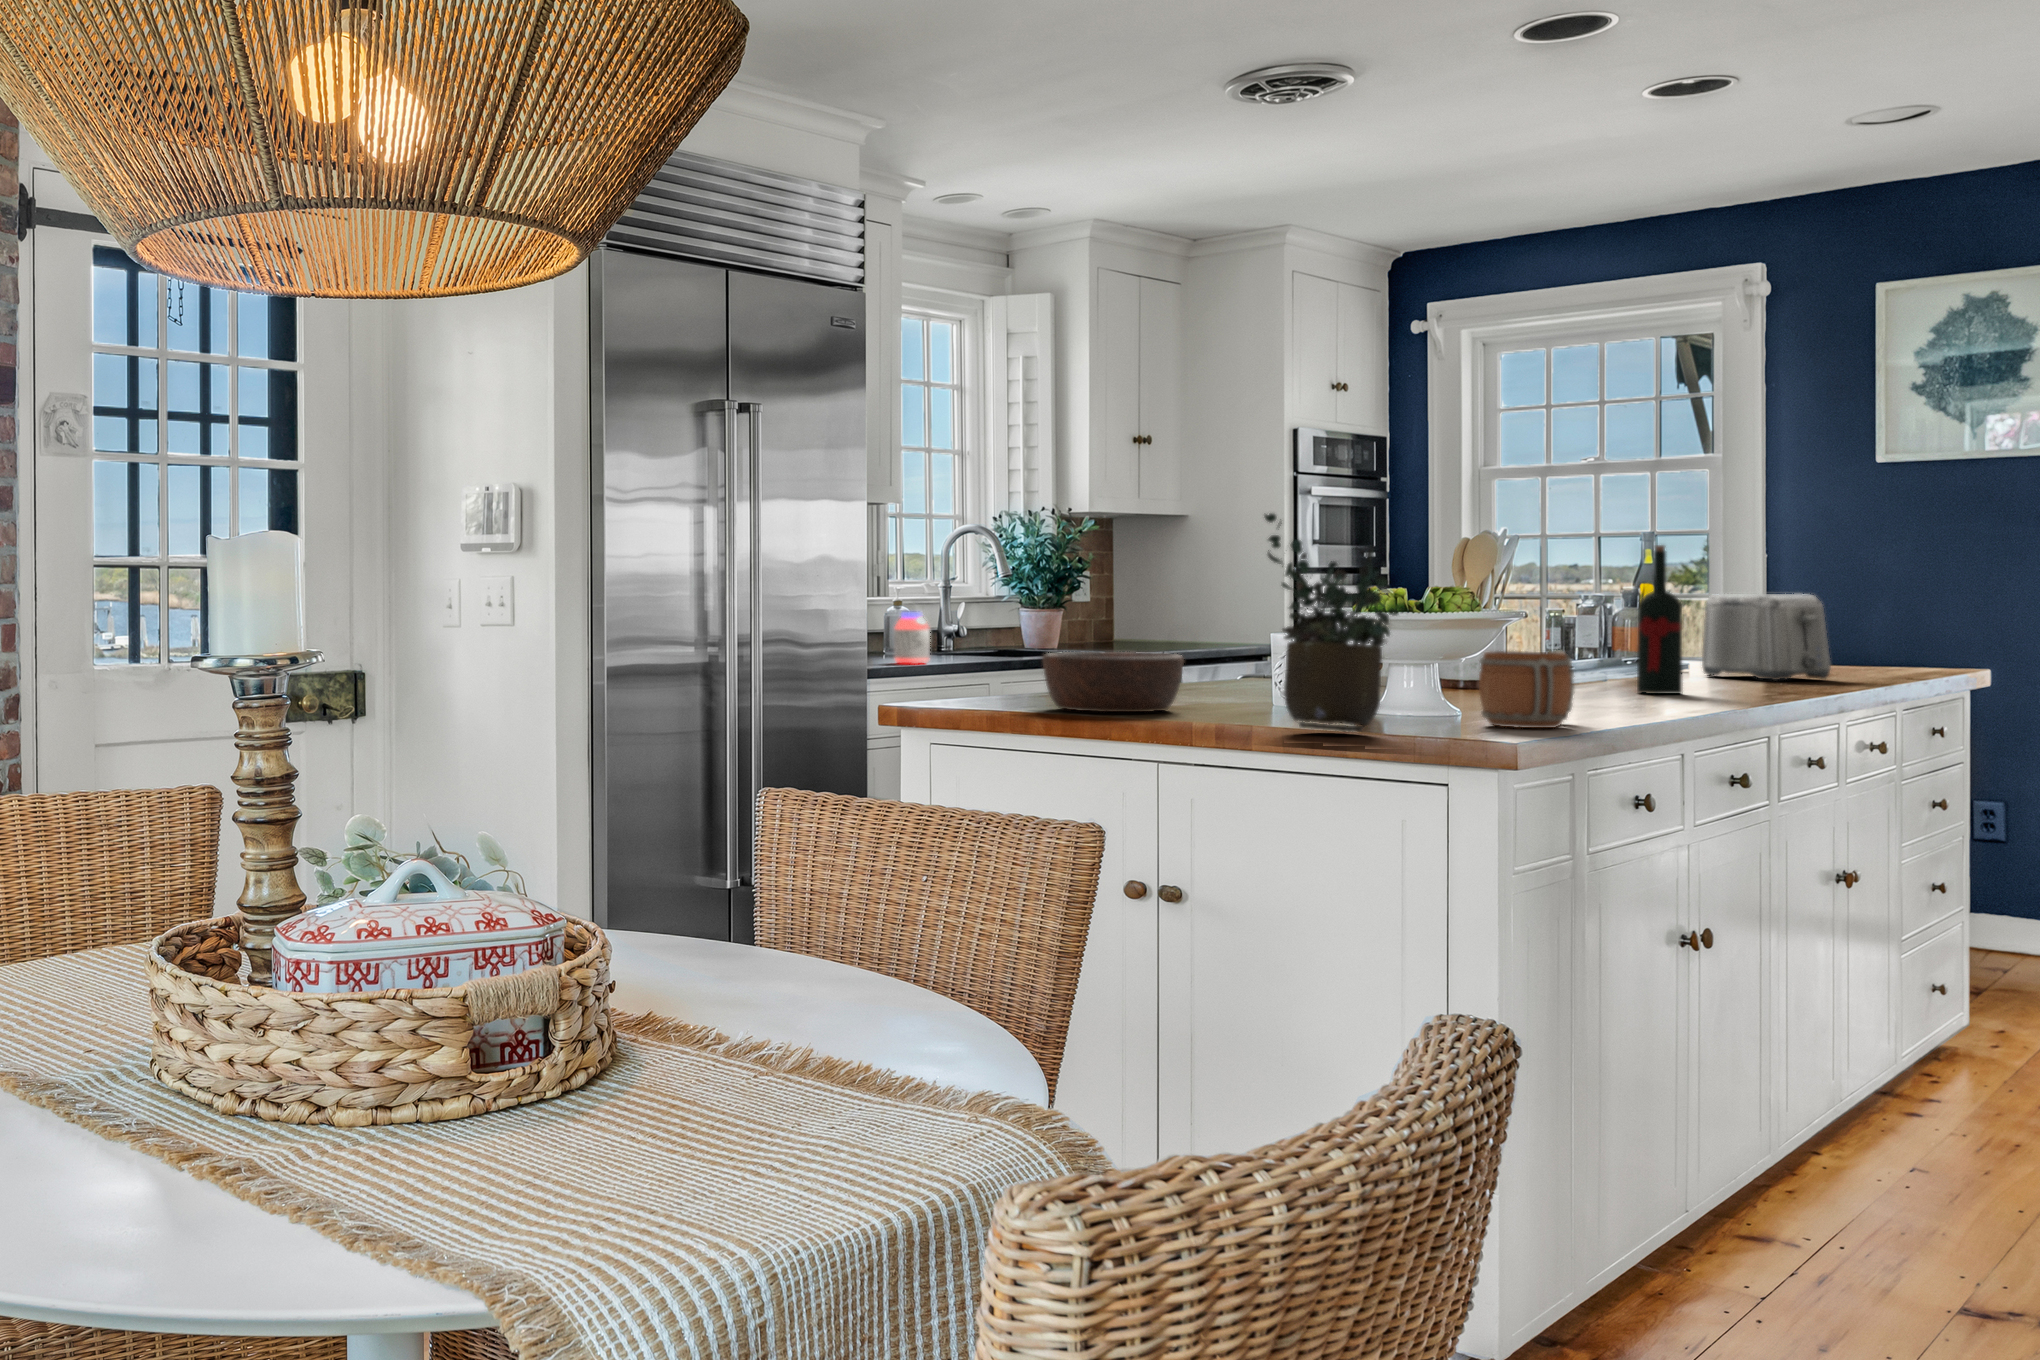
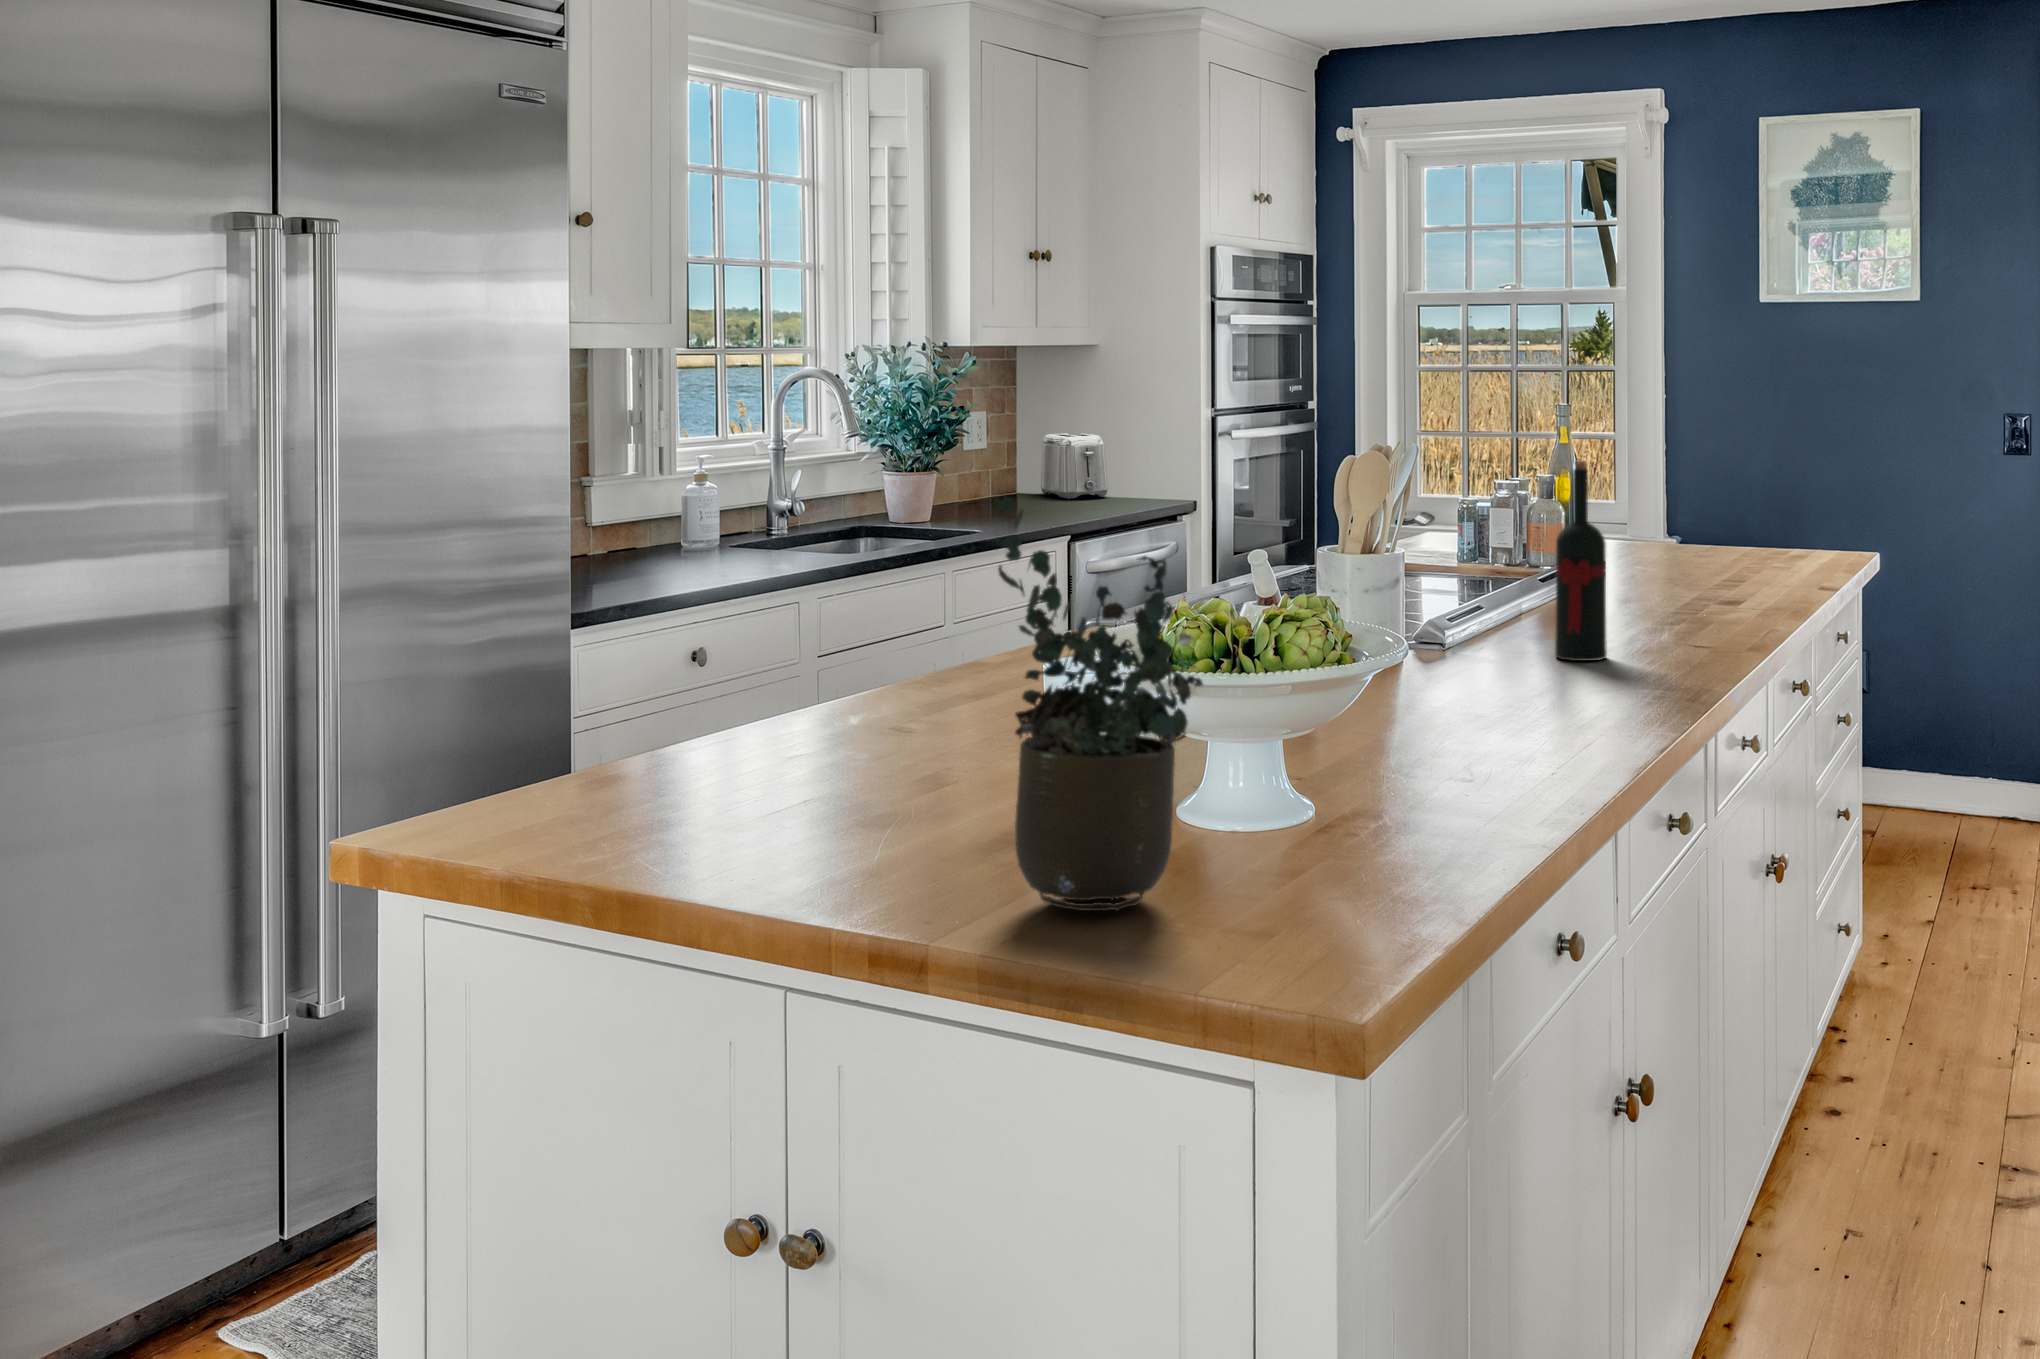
toaster: present [1702,594,1831,680] -> present [1041,433,1108,499]
jar: present [894,612,930,664] -> none [660,507,711,583]
mug: present [1479,650,1575,728] -> none [1339,691,1474,841]
wooden bowl: present [1043,652,1184,712] -> none [686,675,920,807]

